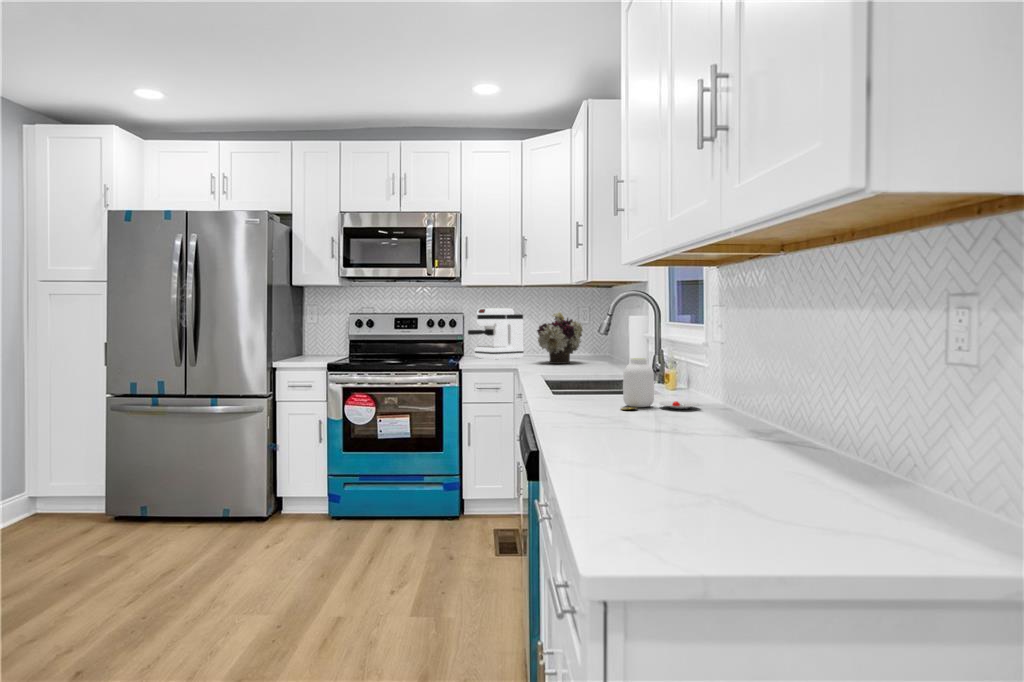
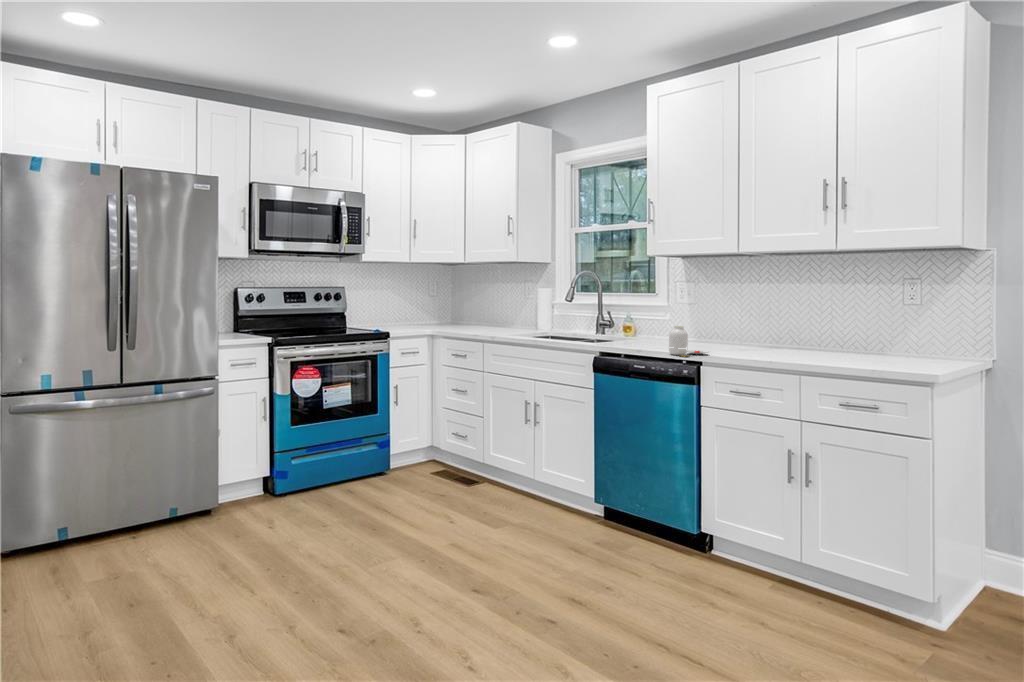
coffee maker: present [468,308,524,360] -> none [360,284,404,330]
flower arrangement: present [537,312,583,364] -> none [436,289,479,332]

